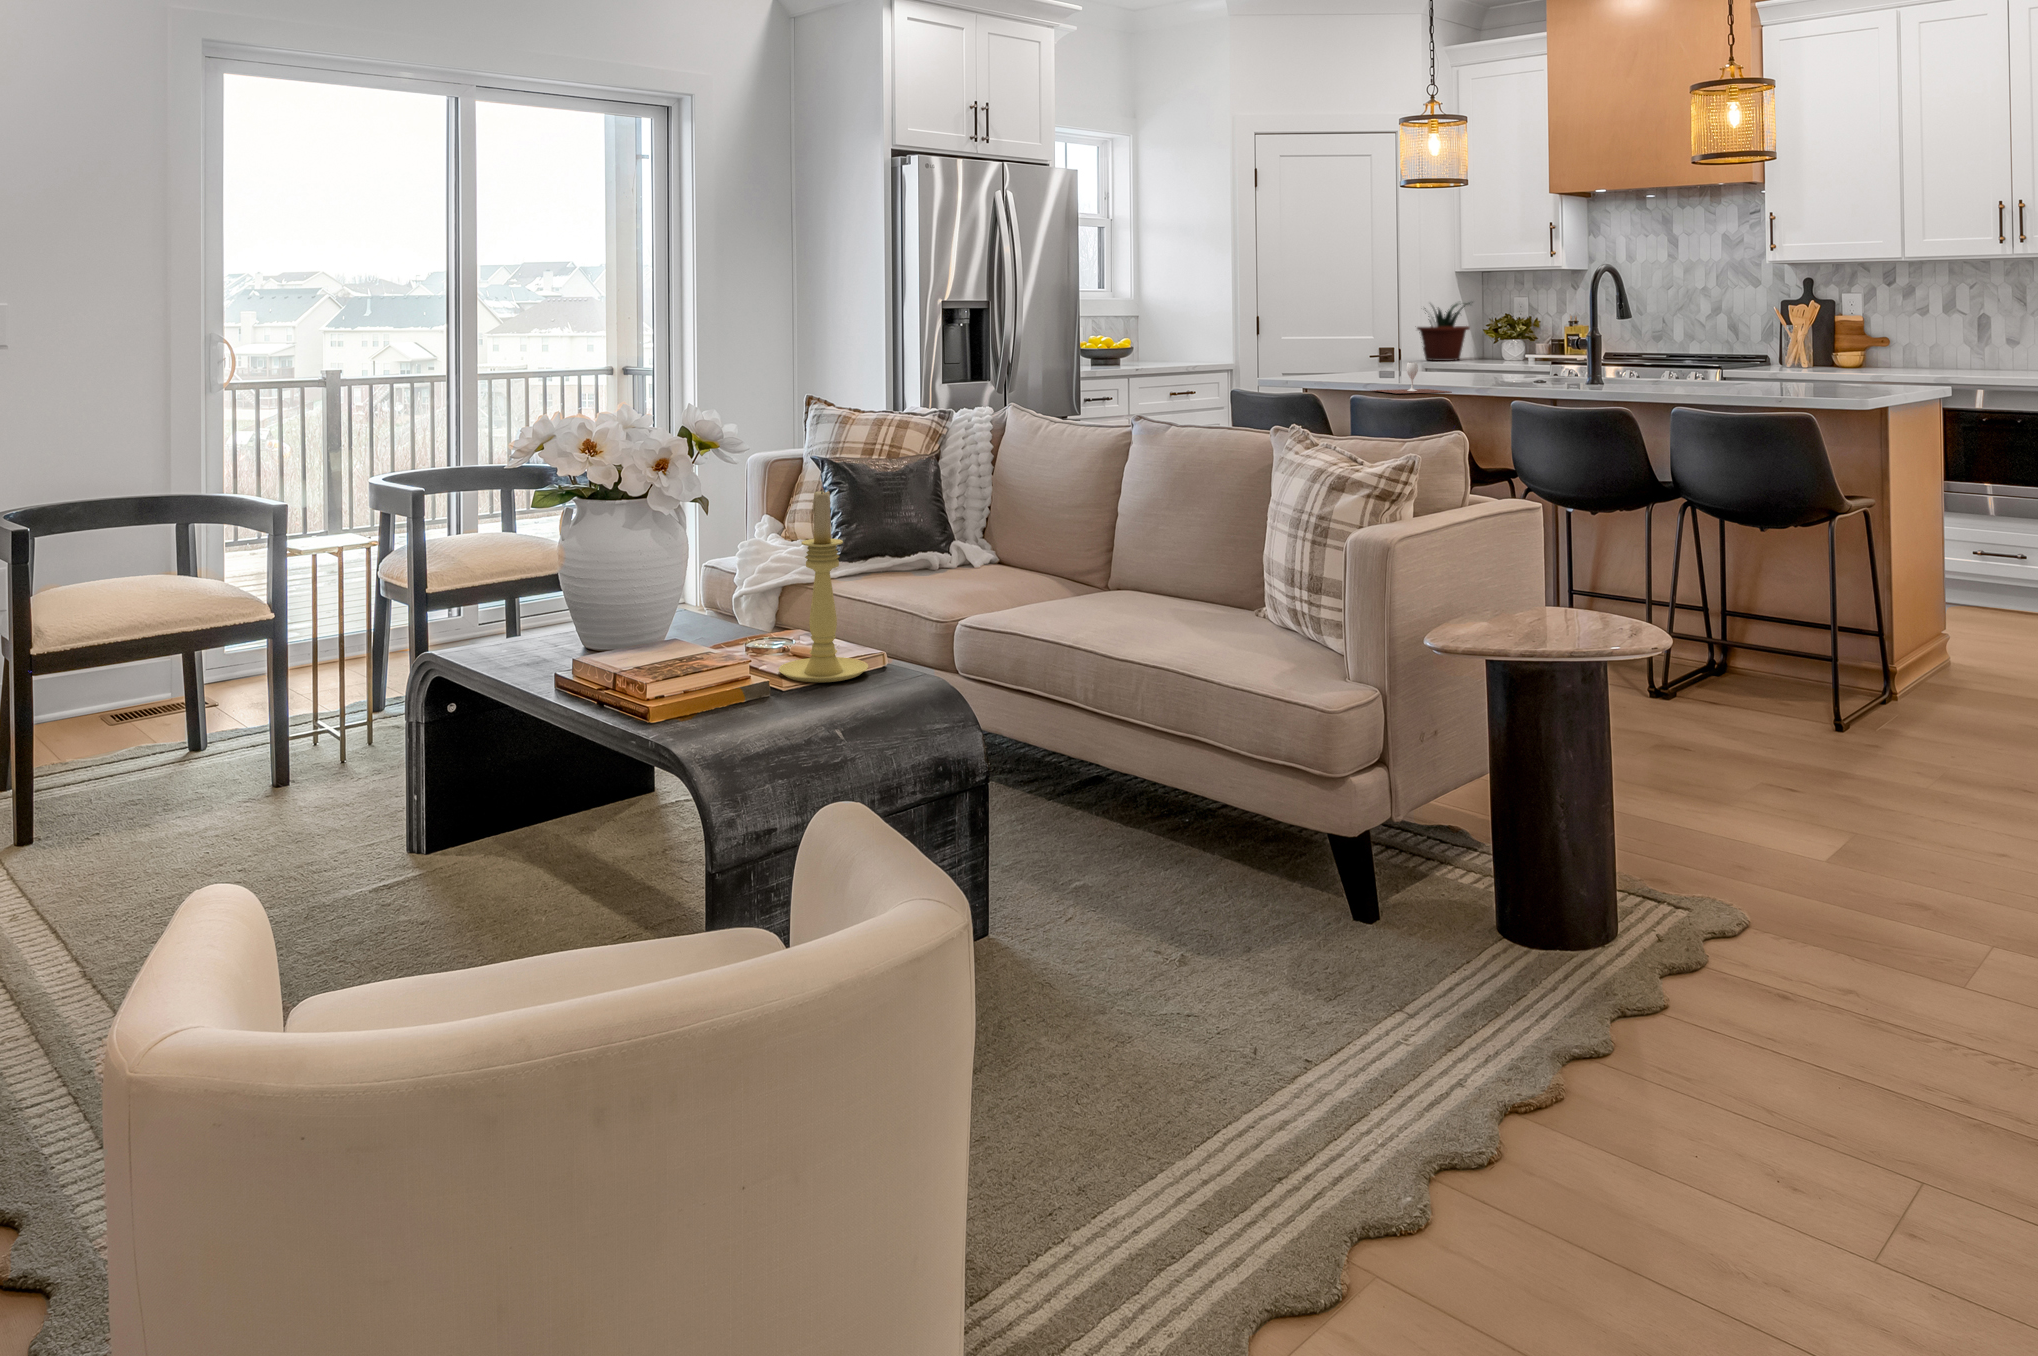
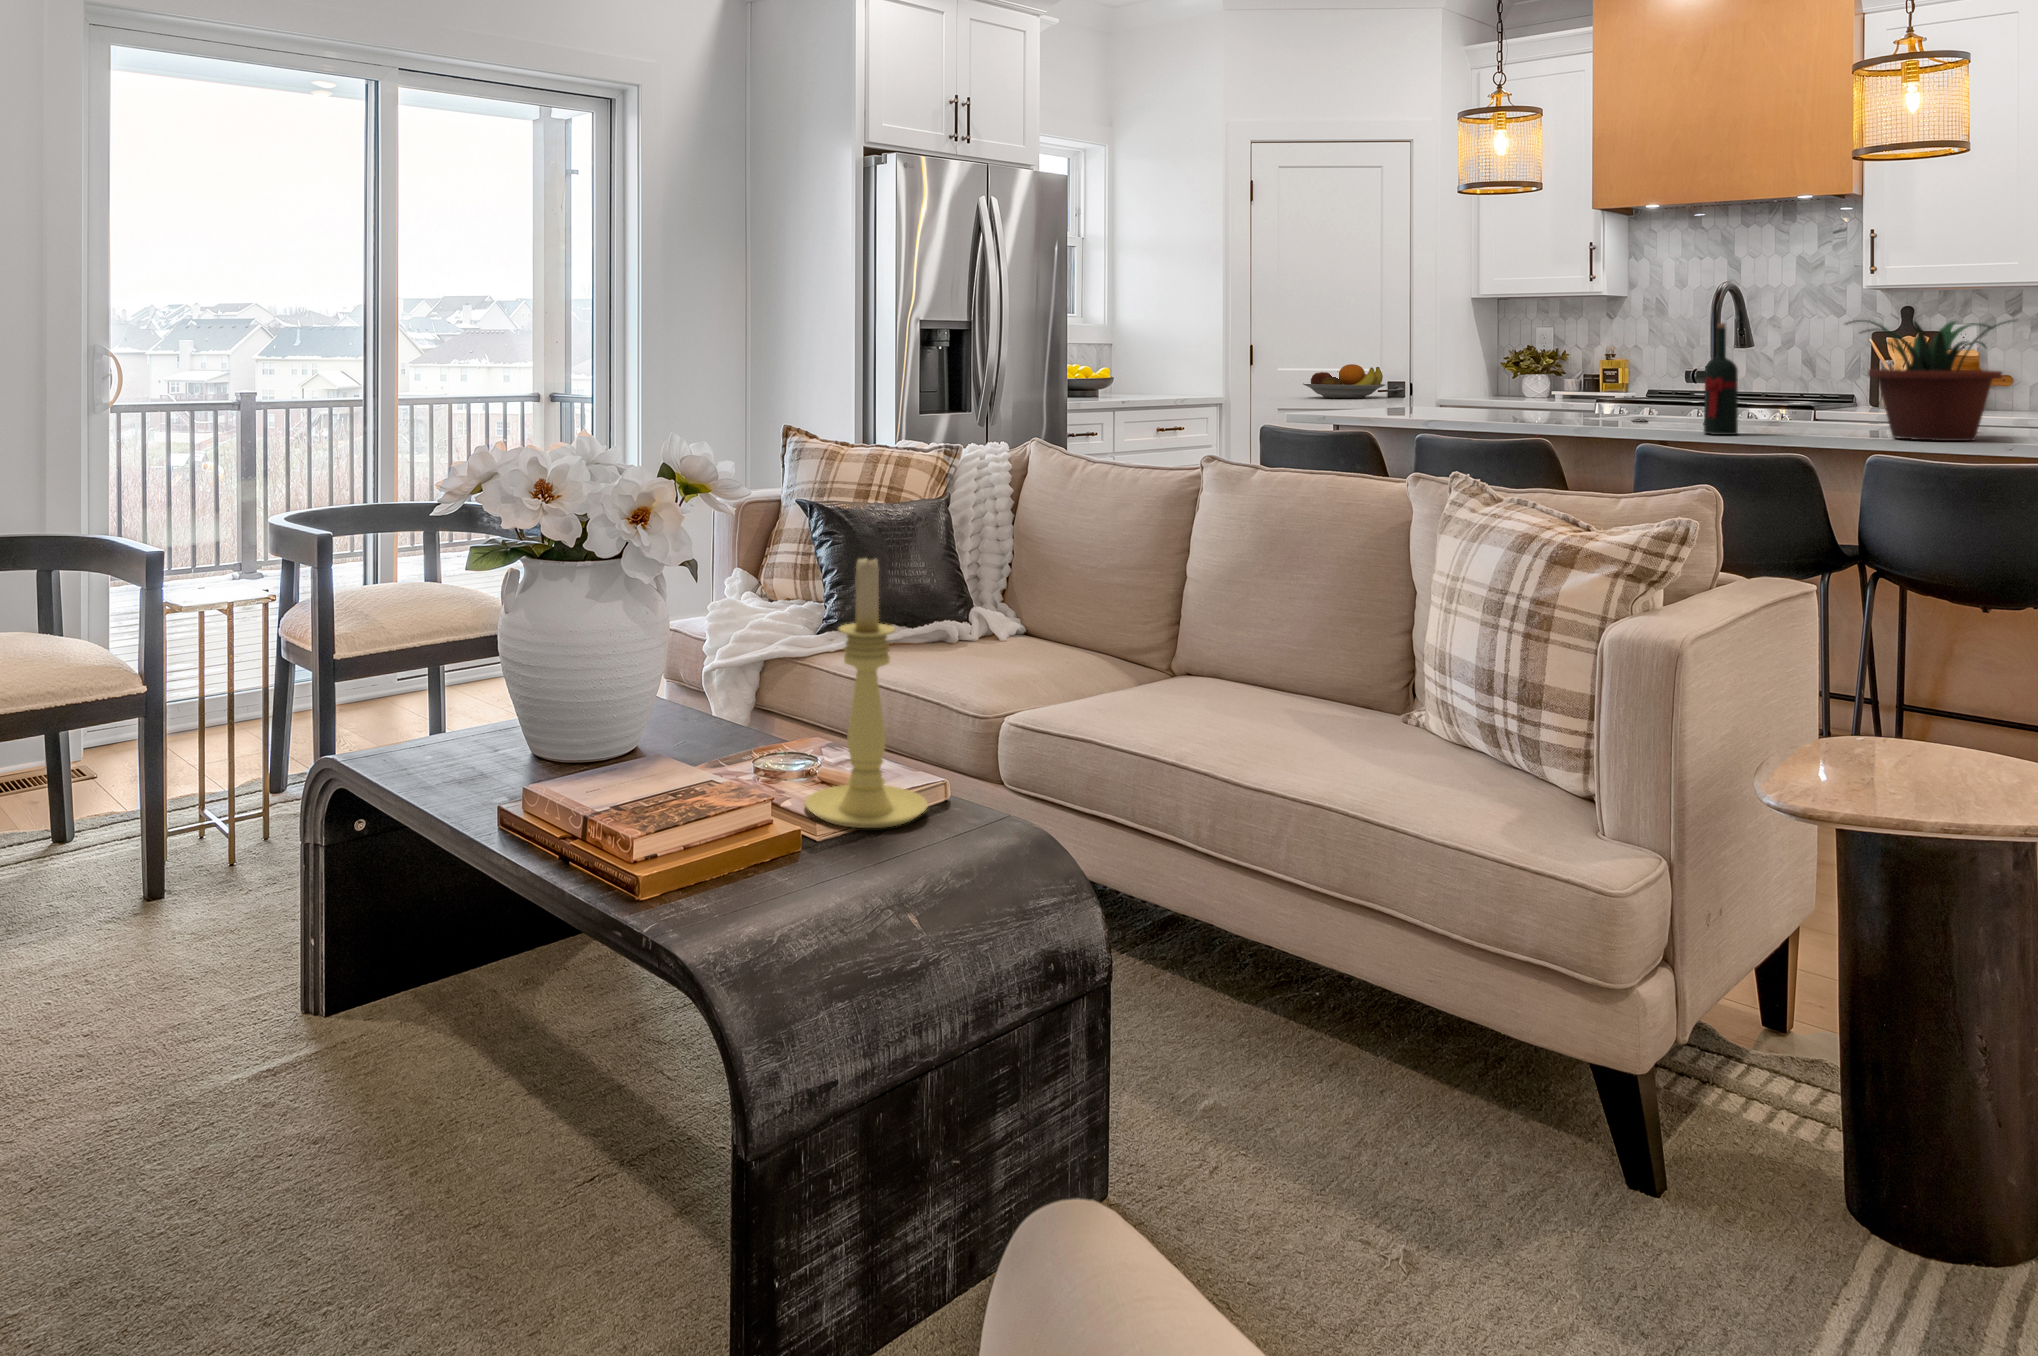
wine bottle: none [1577,301,1604,393] -> present [1704,323,1738,435]
potted plant: present [1417,303,1470,361] -> present [1846,320,2014,441]
fruit bowl: none [1306,335,1378,365] -> present [1303,364,1385,398]
wine glass: present [1372,363,1450,393] -> none [1430,395,1543,432]

